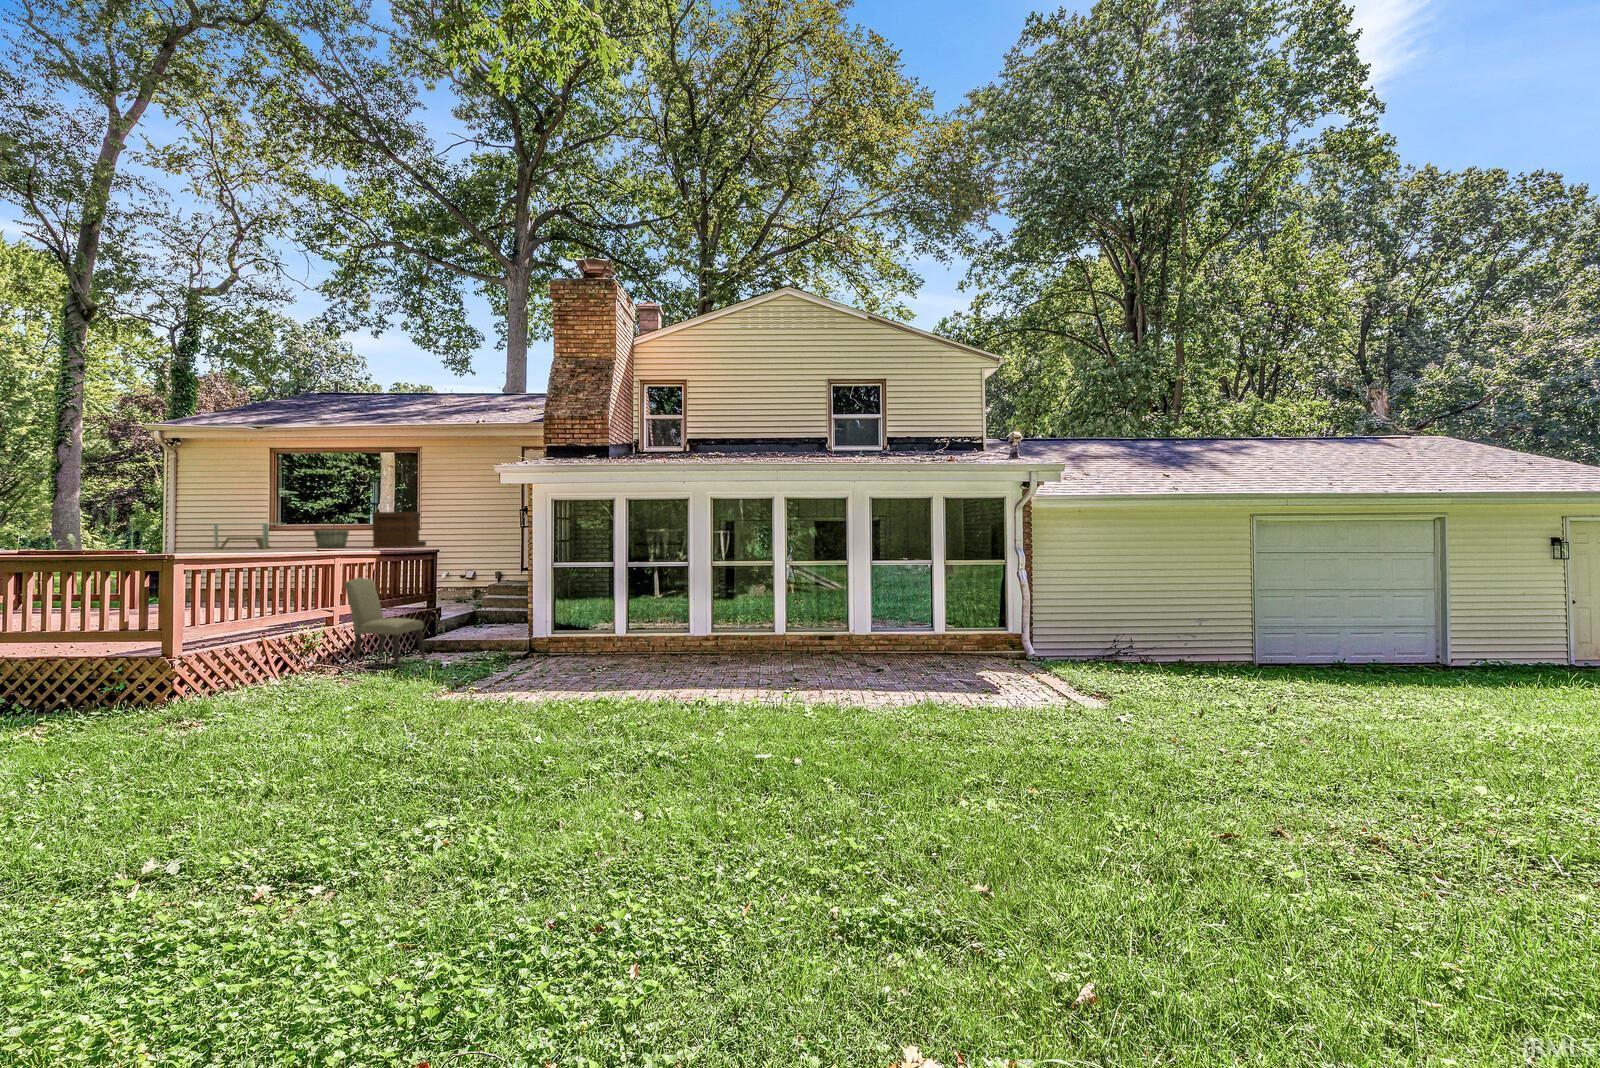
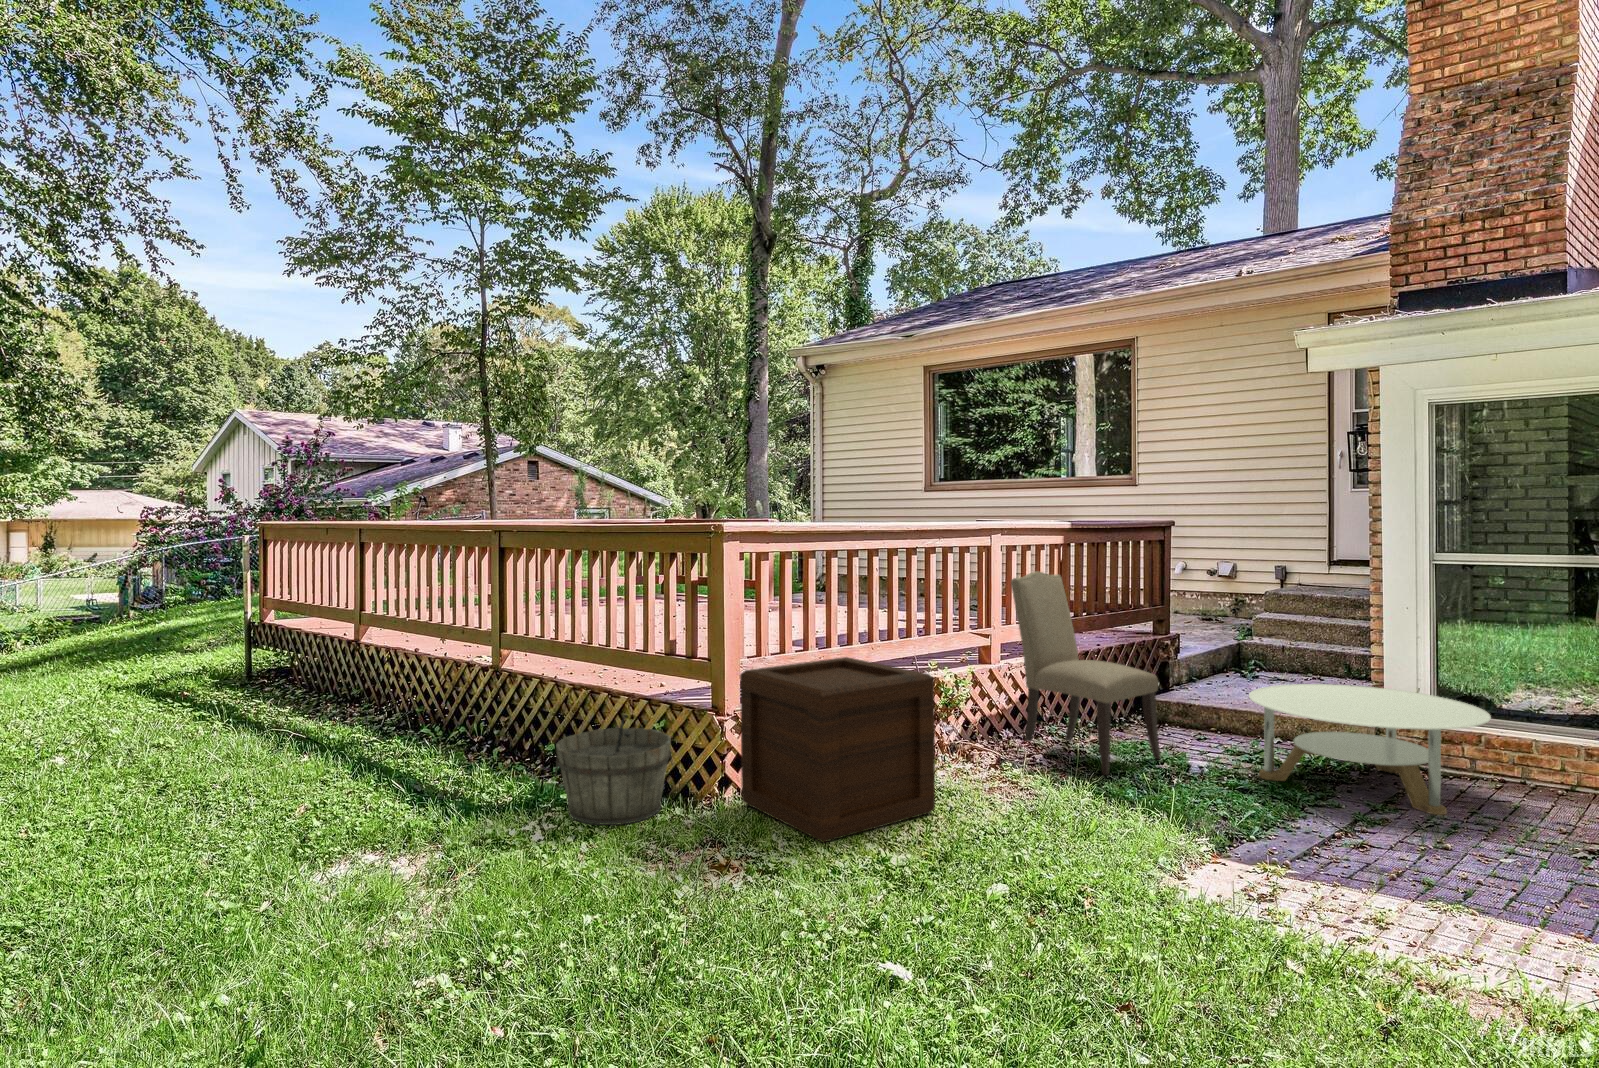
wooden crate: present [372,512,426,548] -> present [740,657,935,842]
round table: present [214,523,270,550] -> present [1249,684,1491,815]
wooden bucket: present [314,525,349,548] -> present [555,715,672,825]

